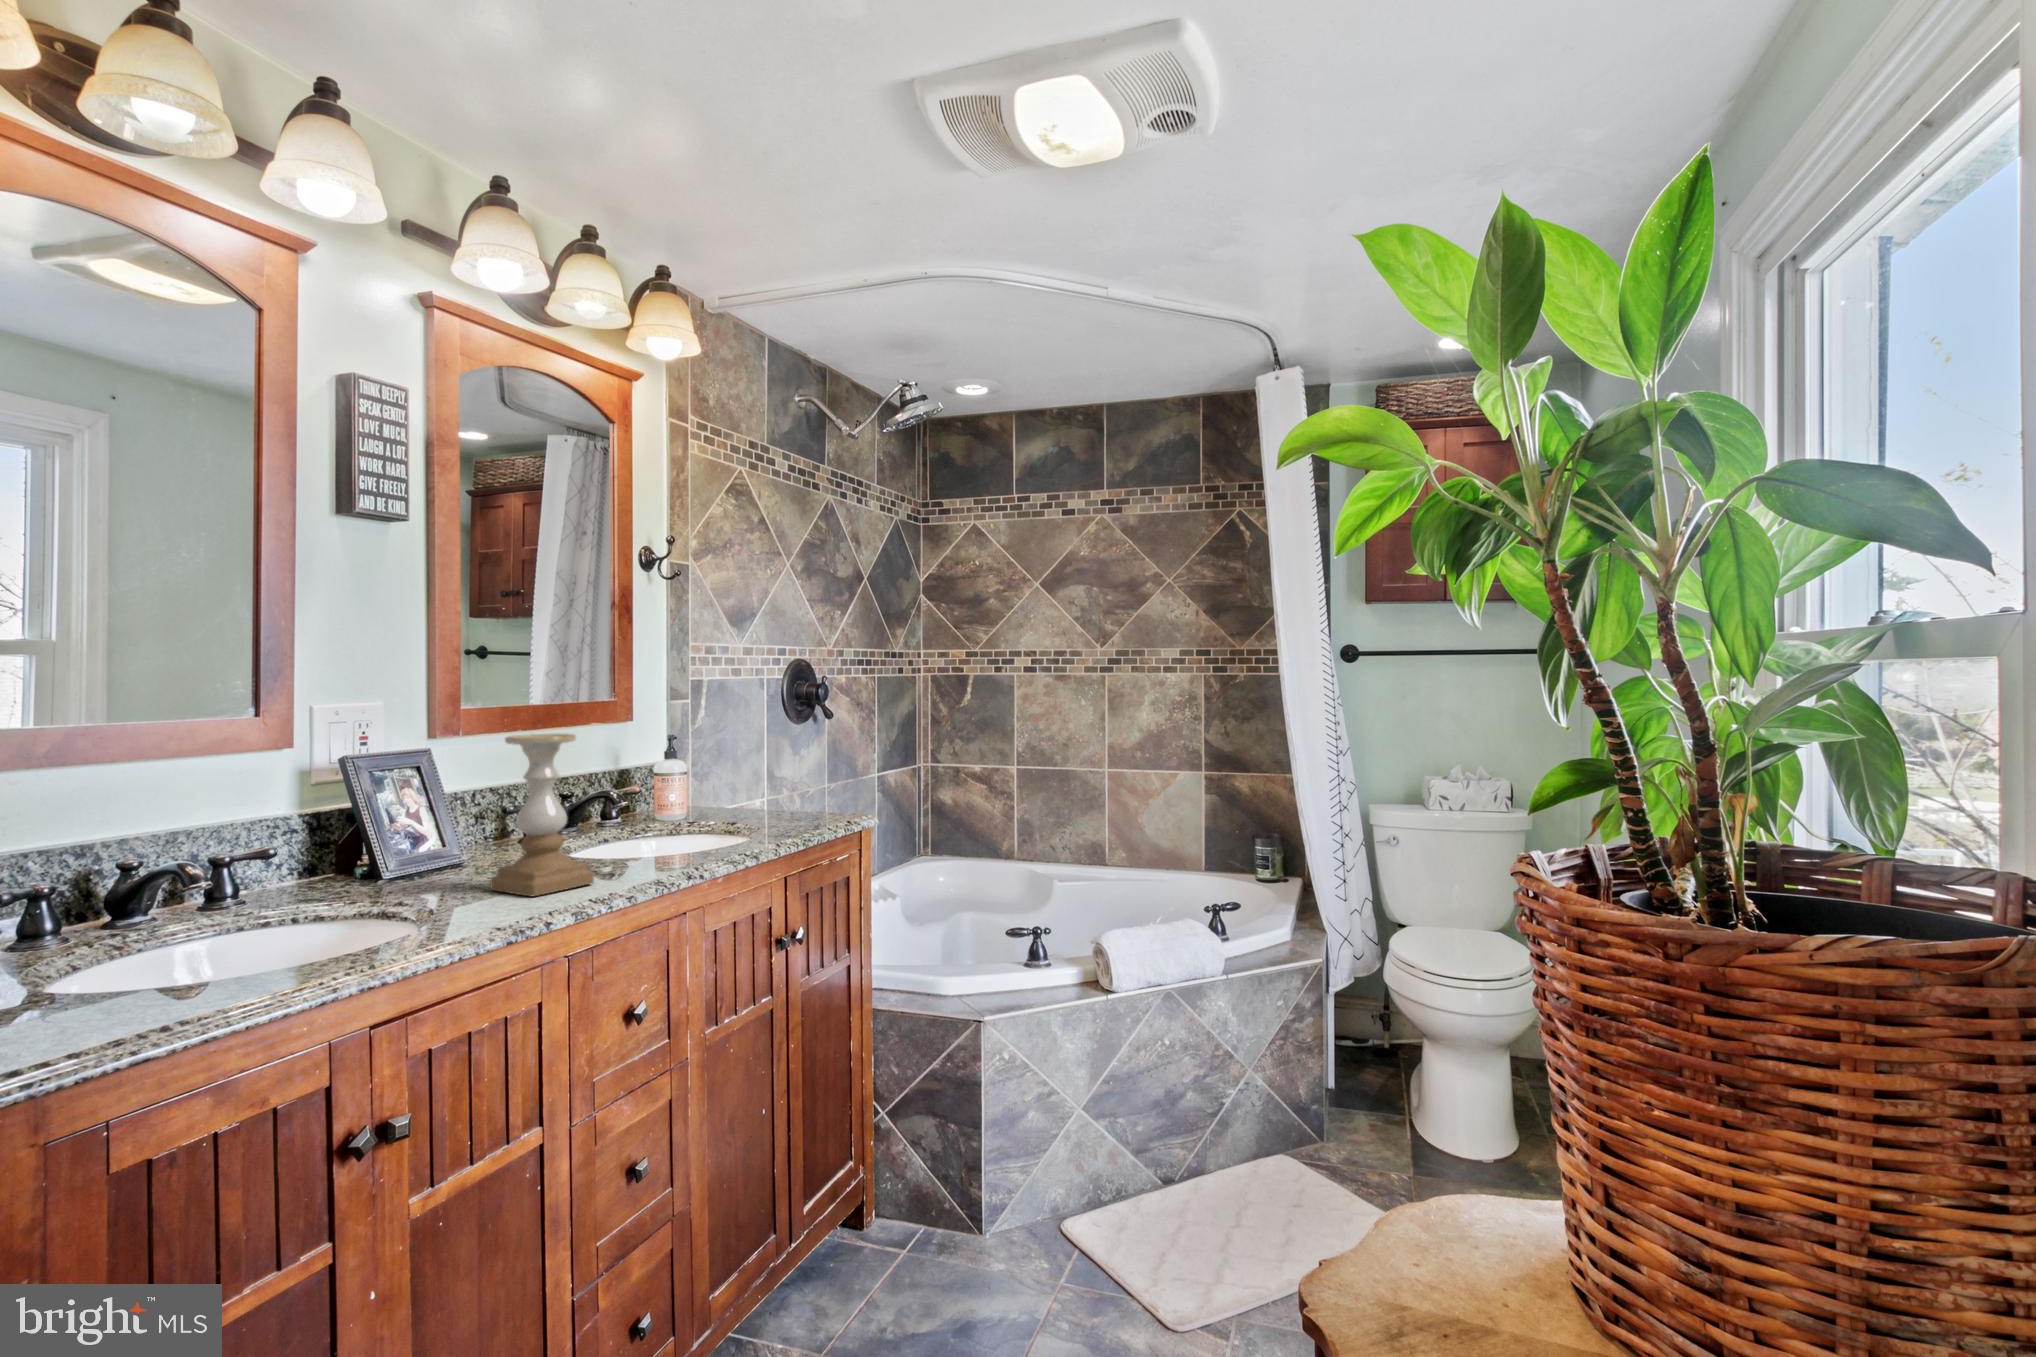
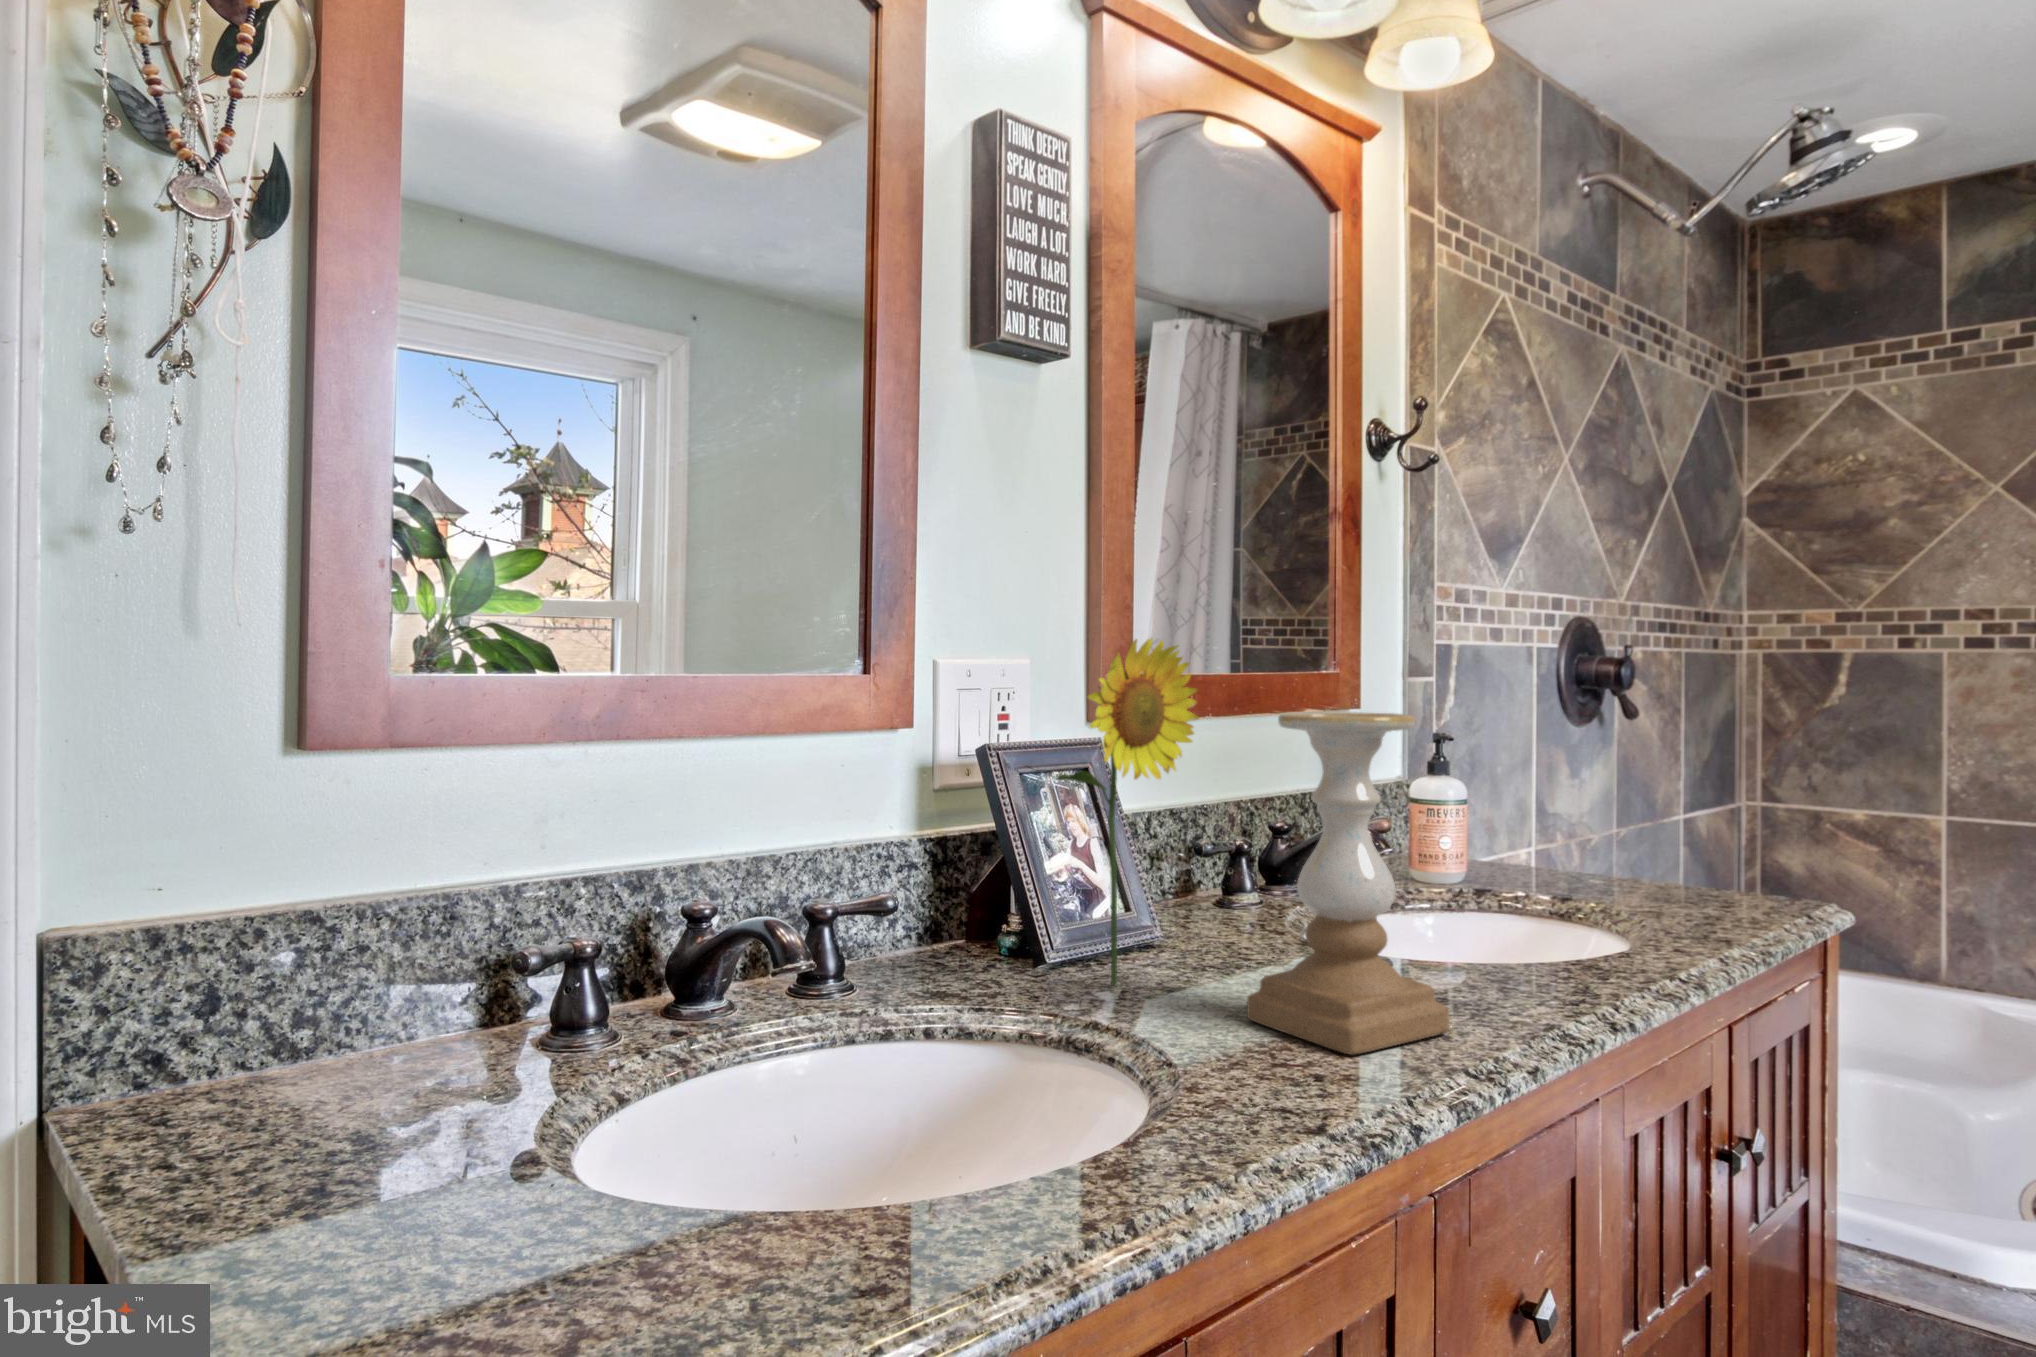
flower: none [381,697,473,885] -> present [1057,638,1199,986]

